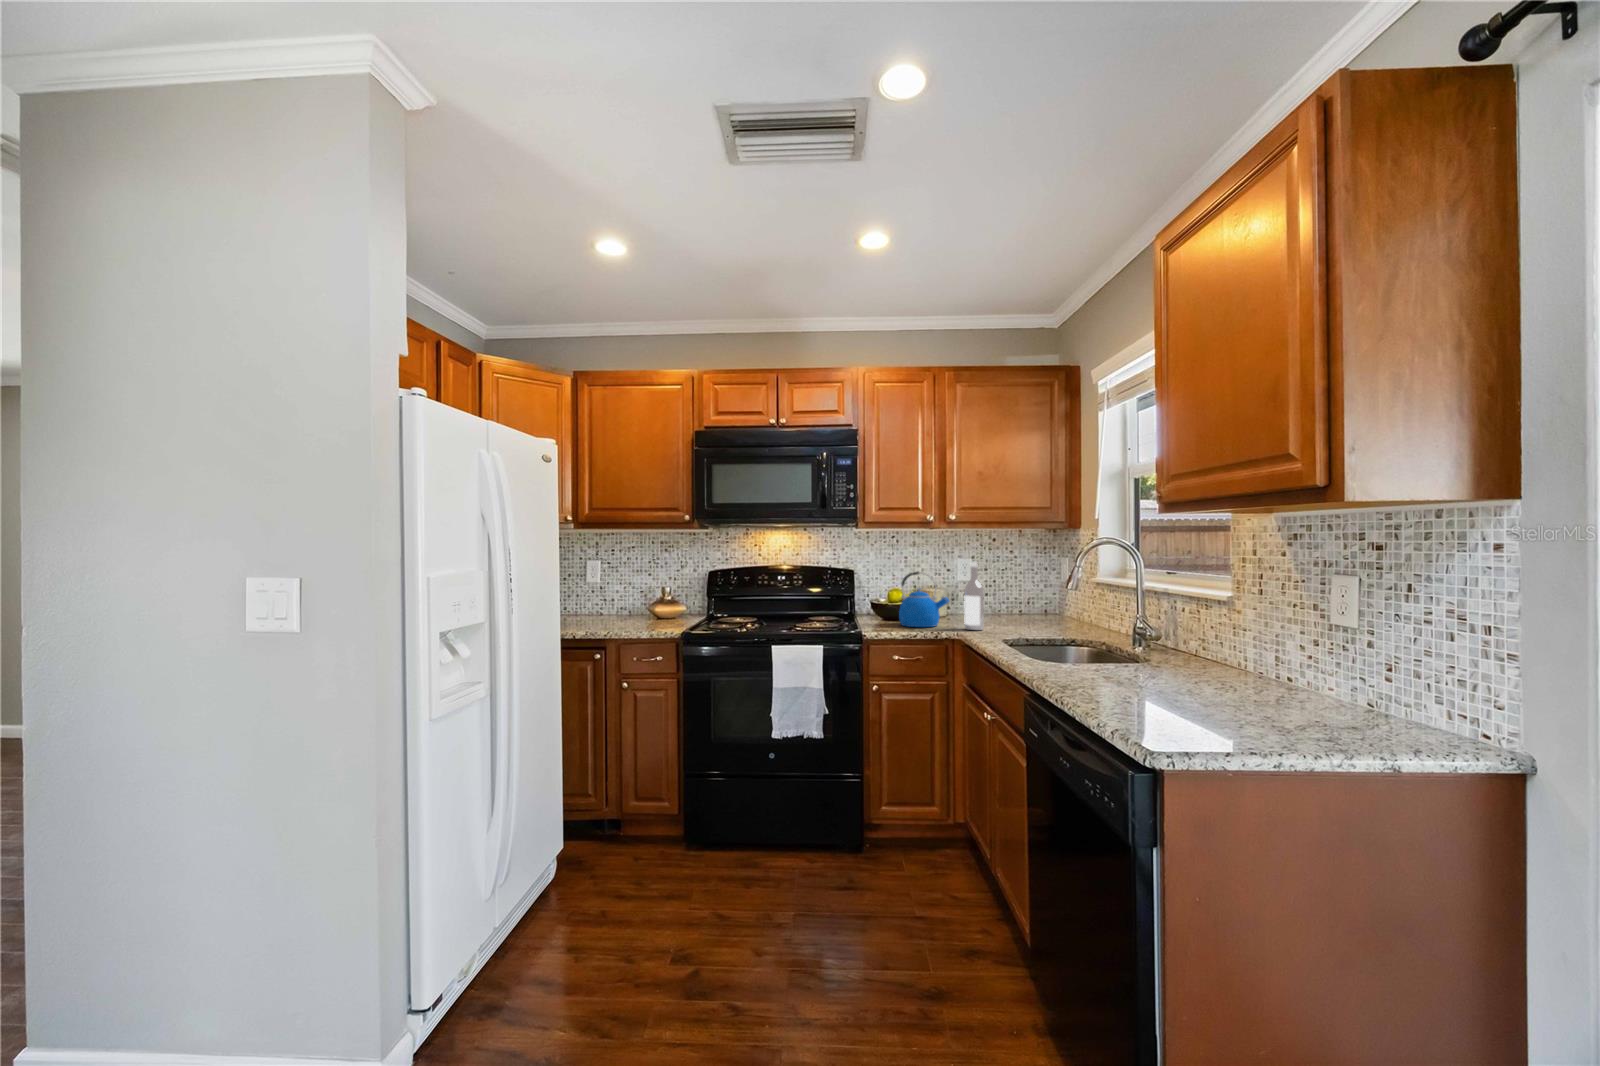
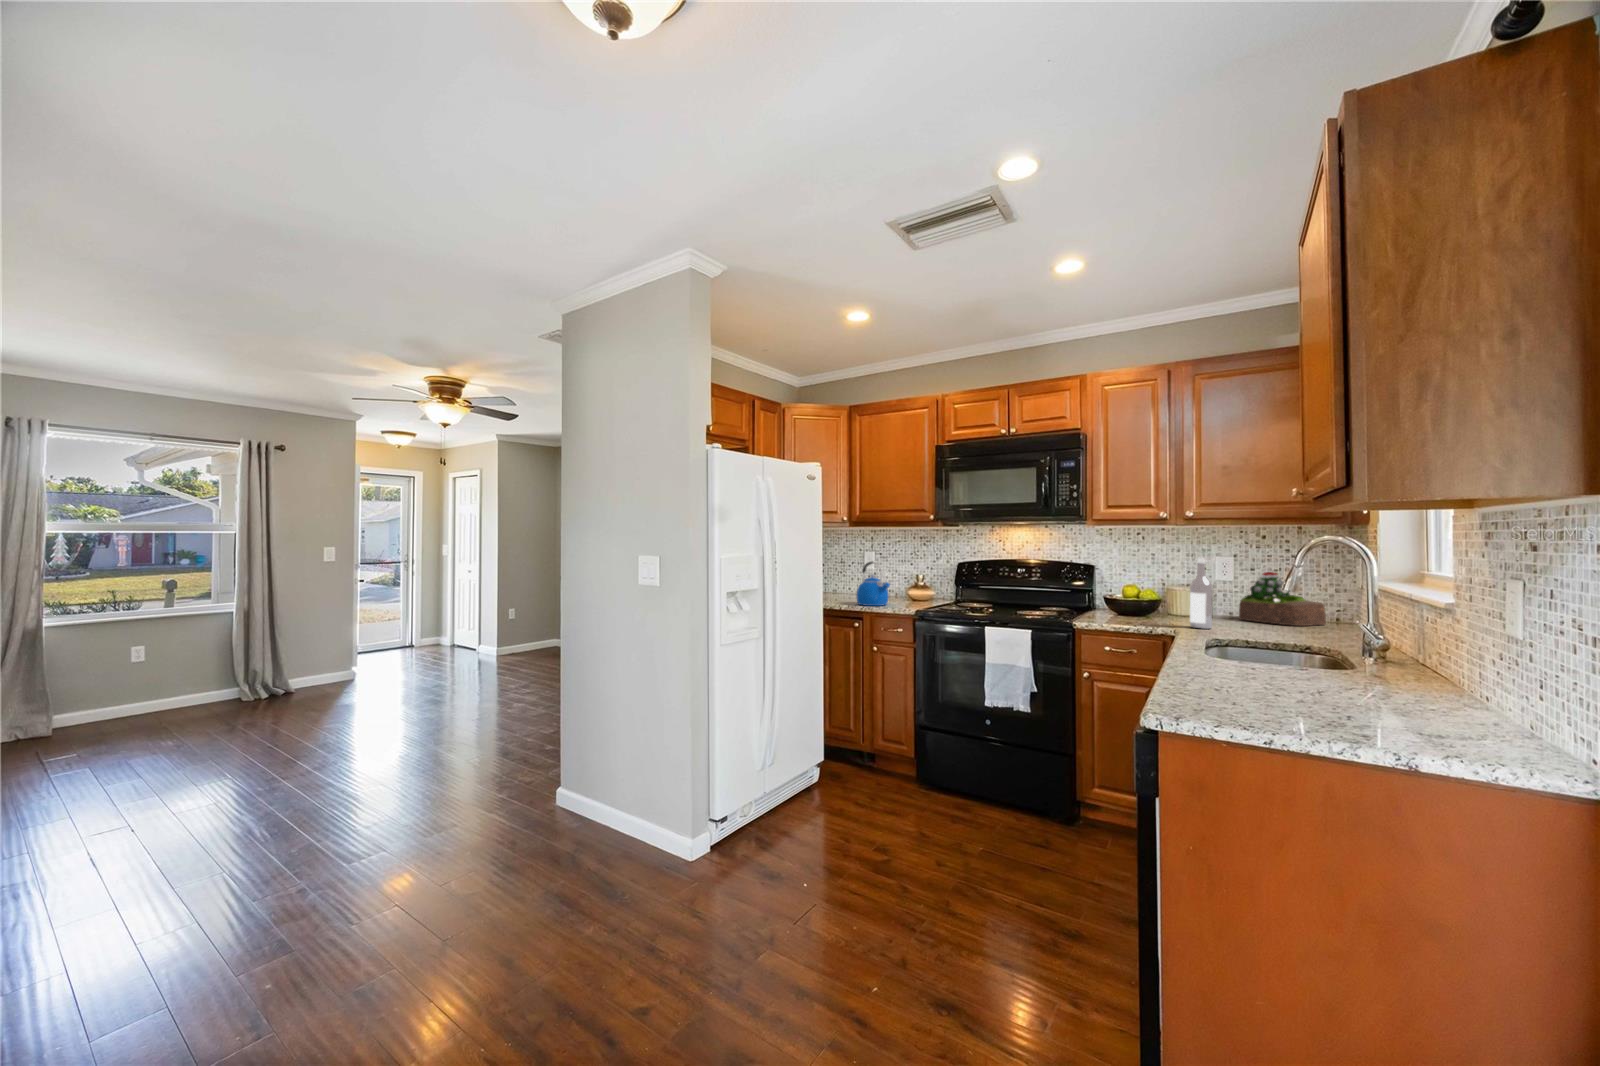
kettle: present [899,572,949,627] -> present [857,561,890,606]
succulent plant: none [984,572,1048,621] -> present [1239,572,1326,626]

